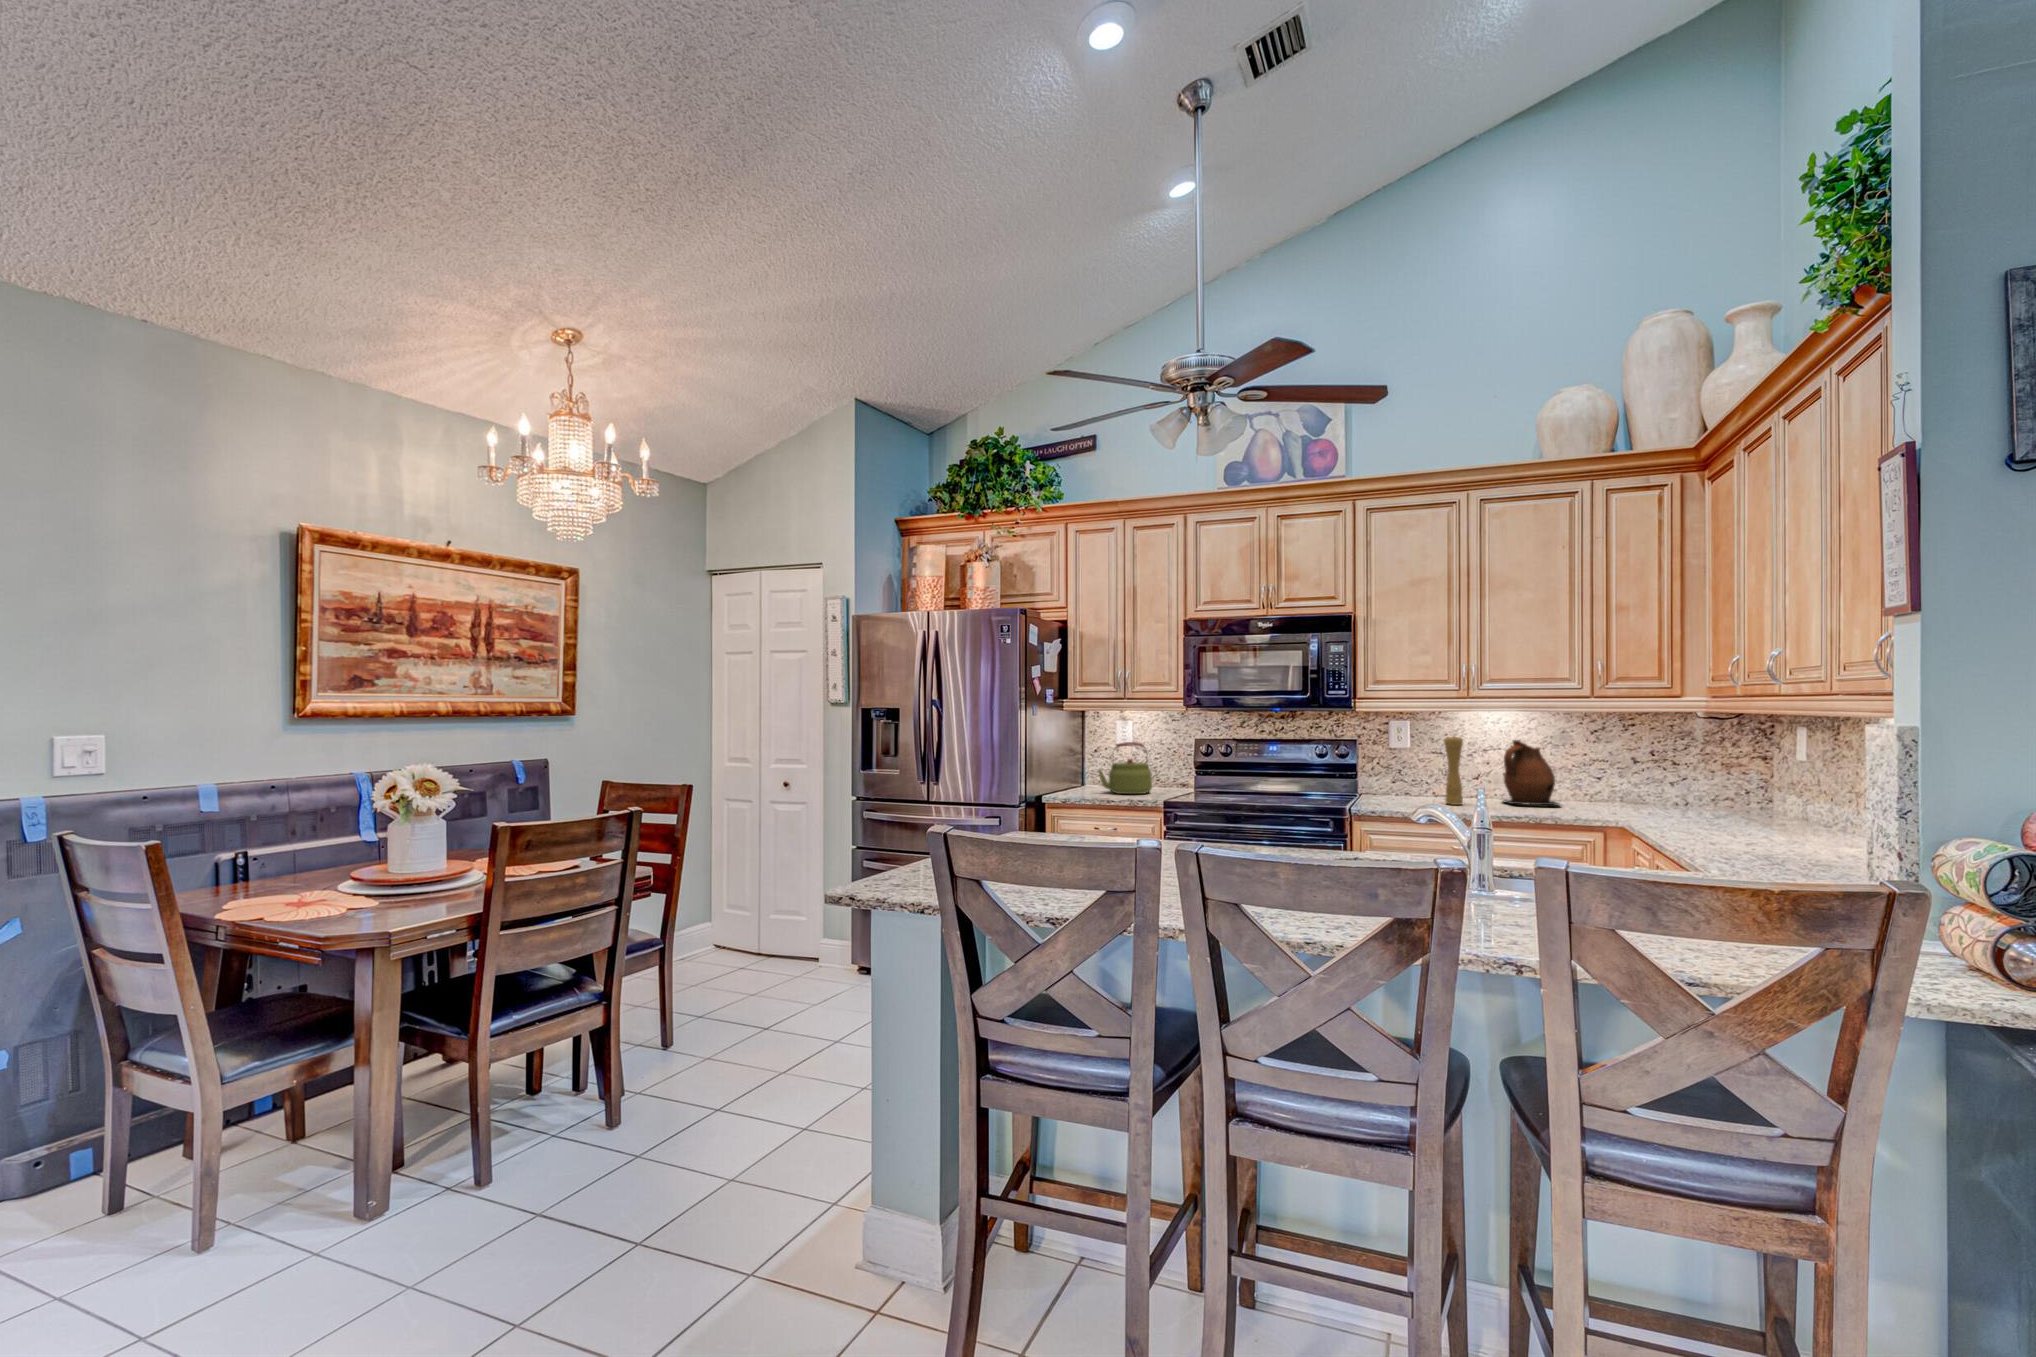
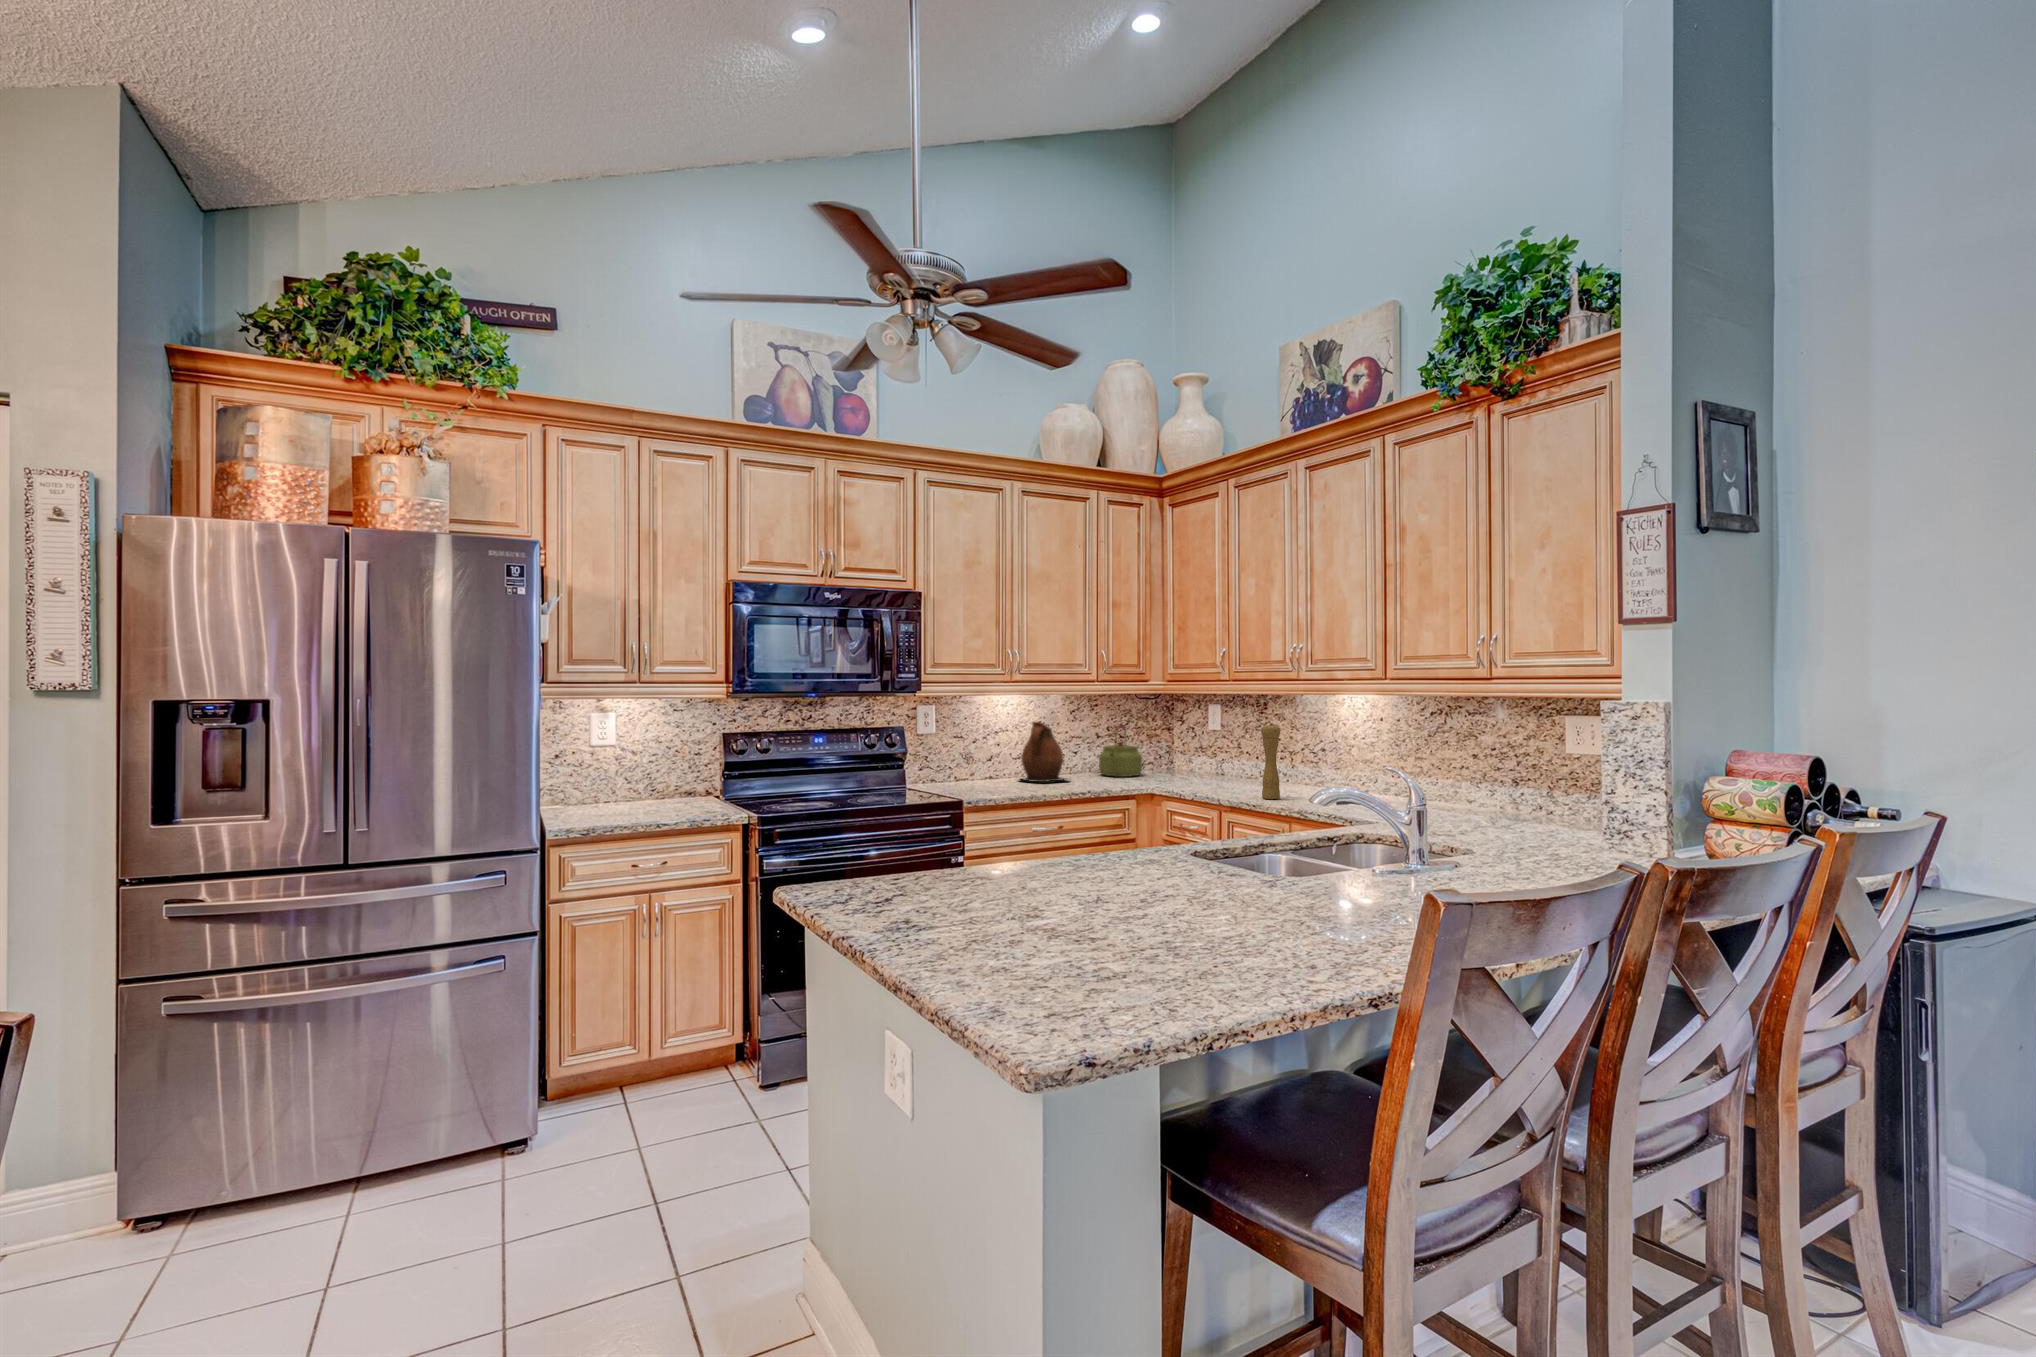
pepper mill: present [1444,736,1463,805] -> present [1261,724,1280,799]
kettle: present [1098,742,1152,794] -> present [1099,725,1142,777]

